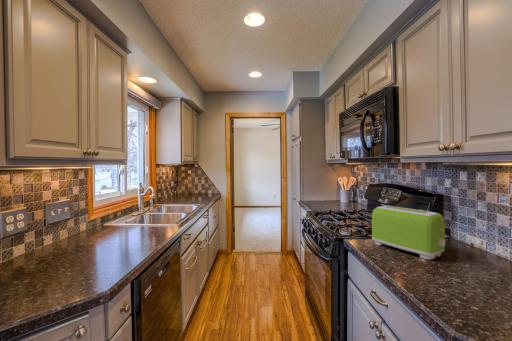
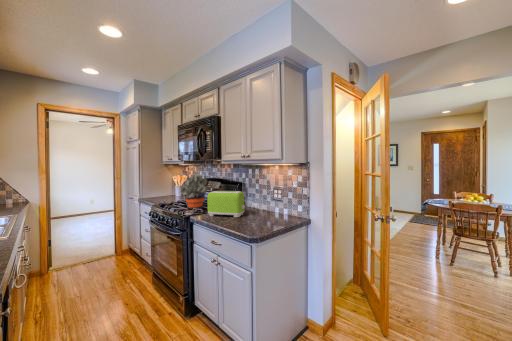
potted plant: none [338,175,379,224] -> present [181,174,207,207]

